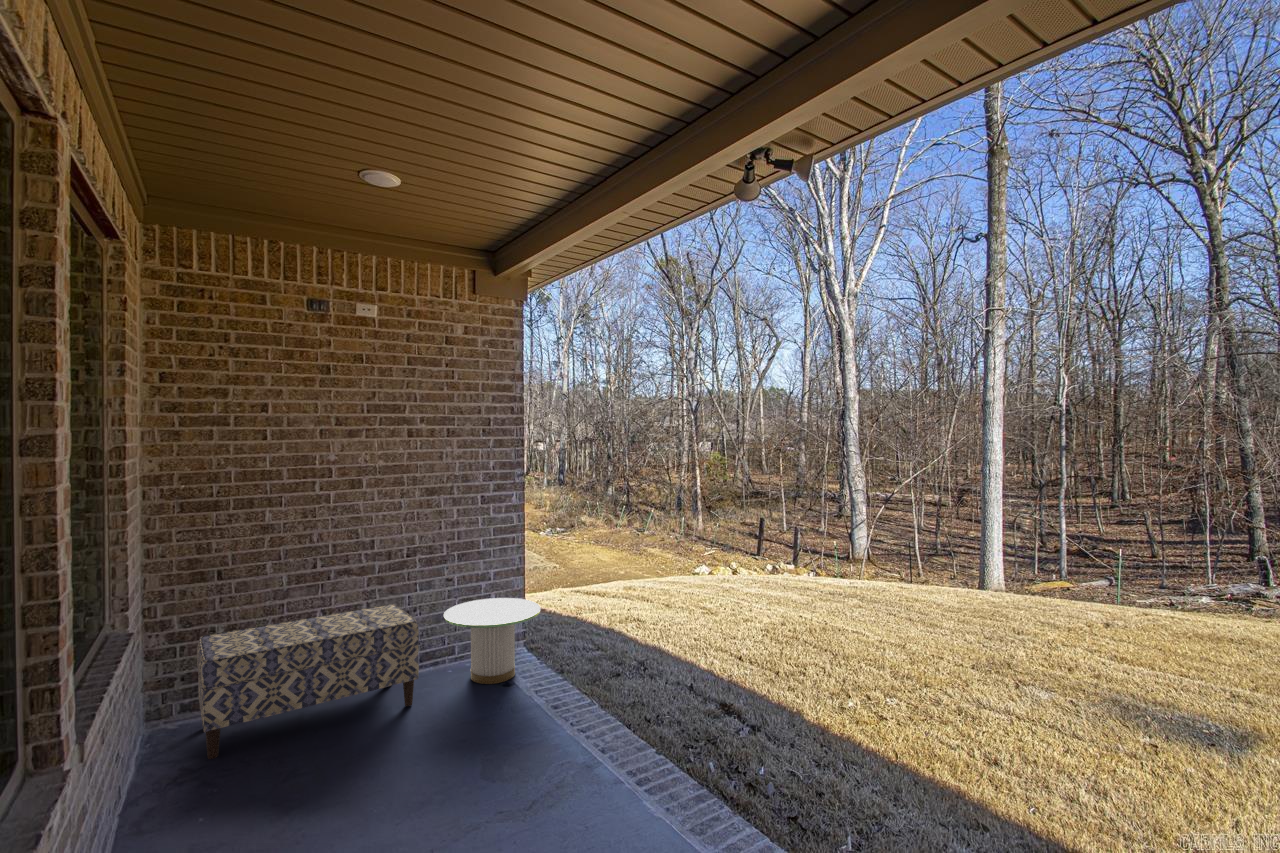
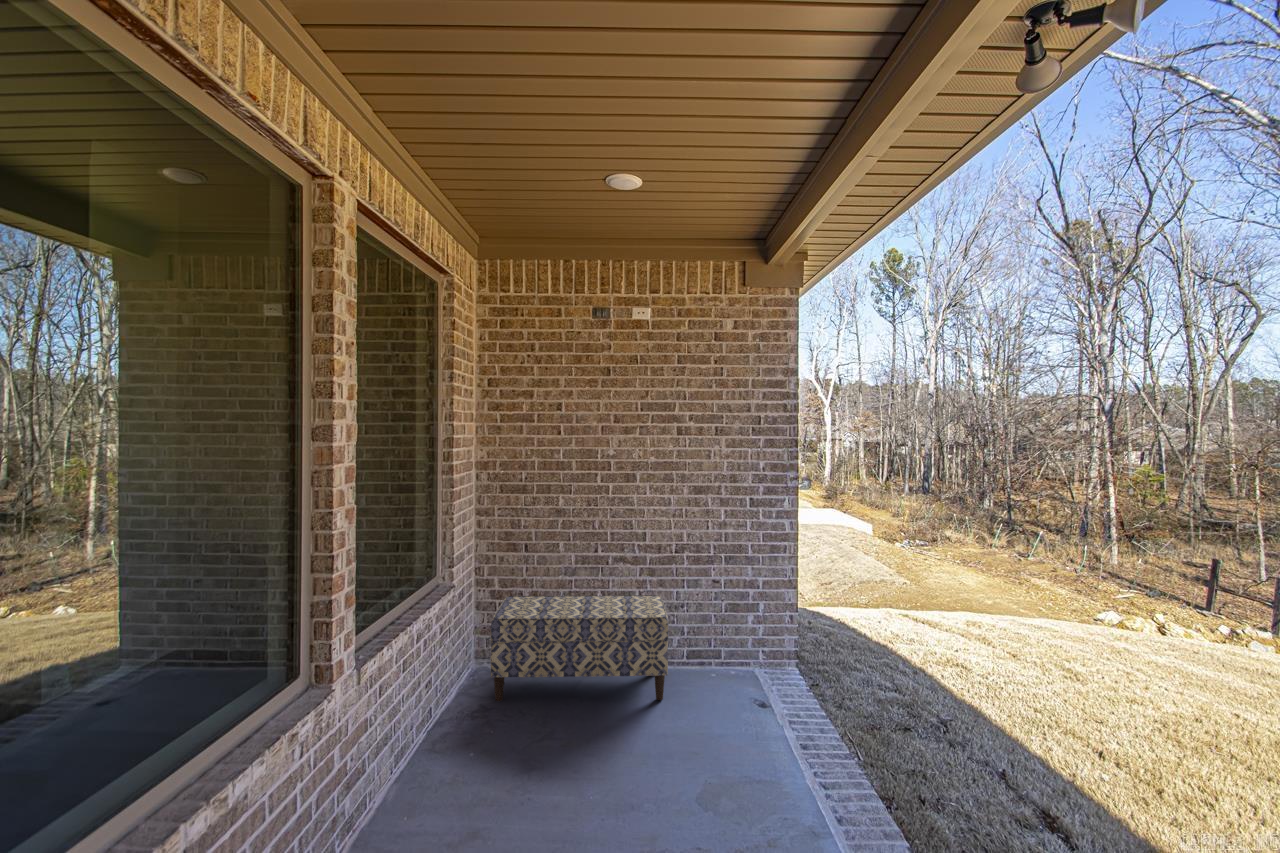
side table: present [444,598,540,684] -> none [702,606,805,700]

